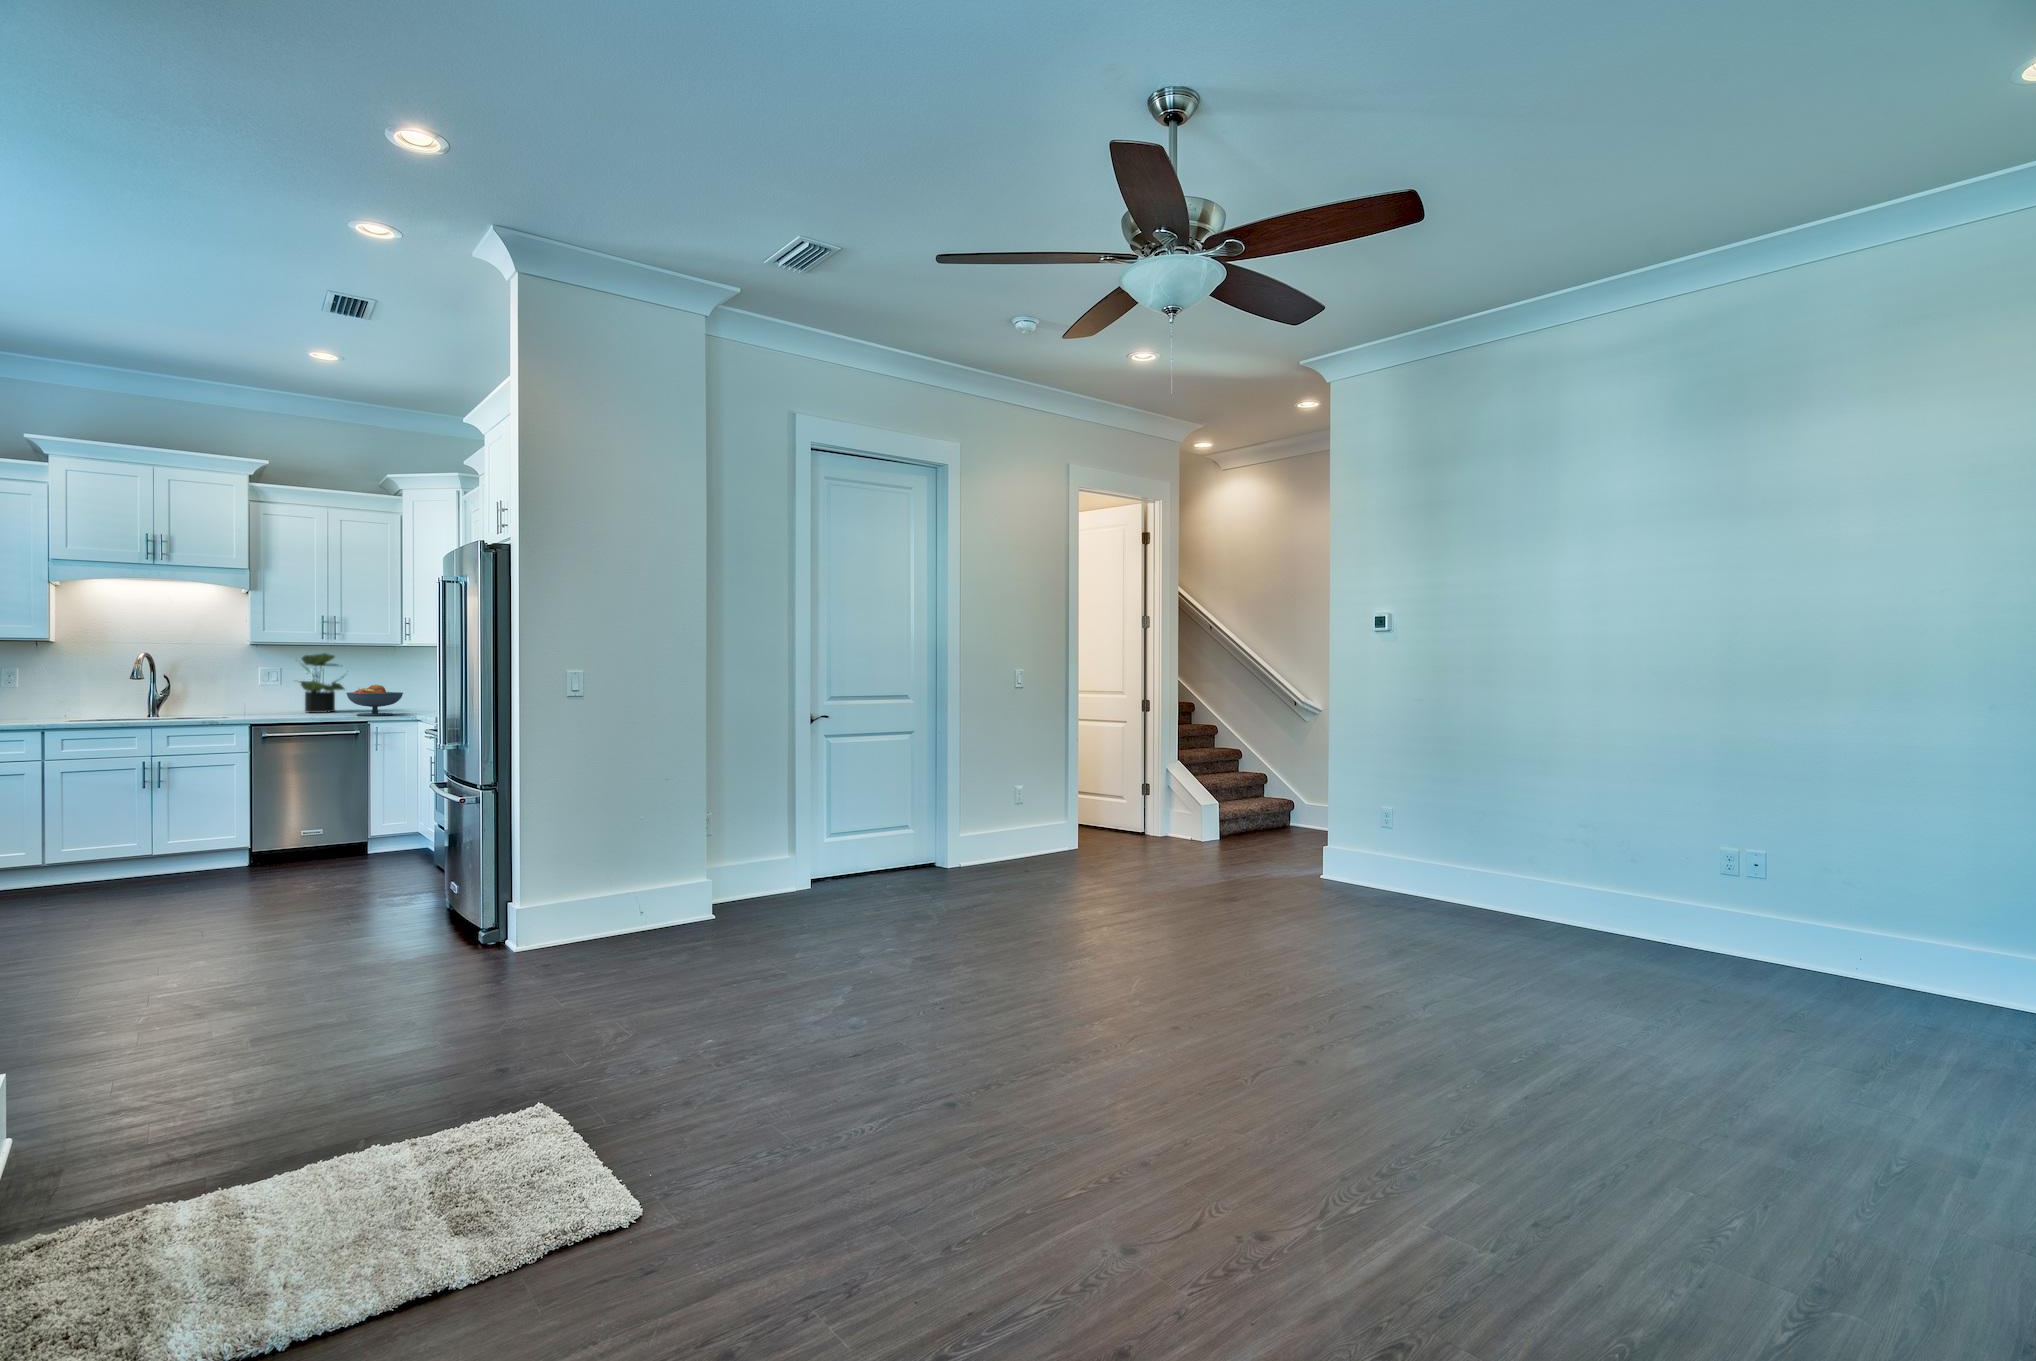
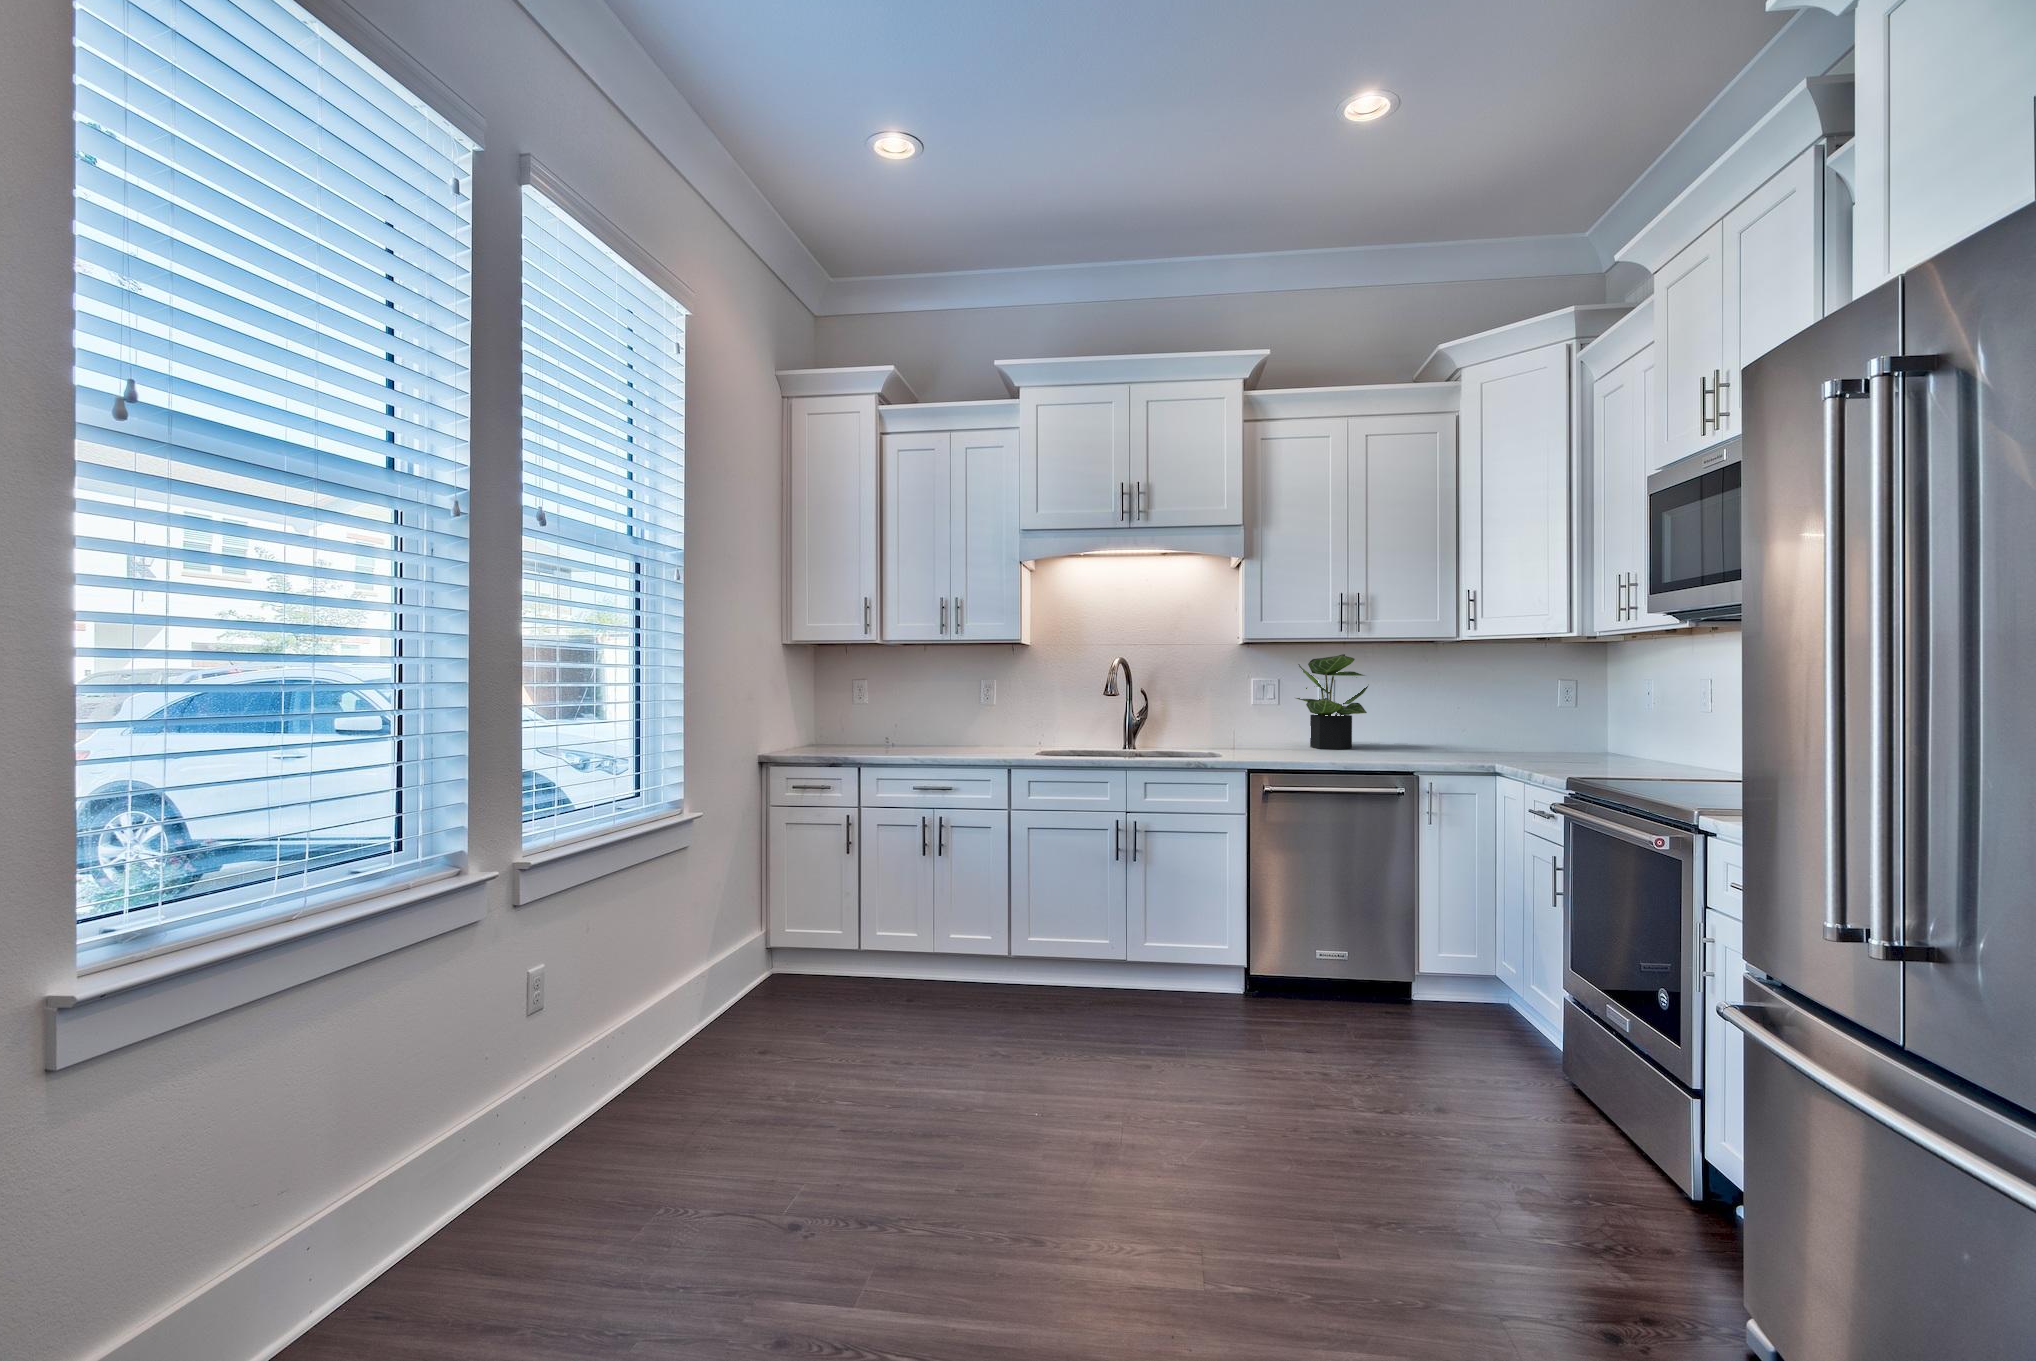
fruit bowl: present [346,685,403,716] -> none [1380,707,1472,763]

